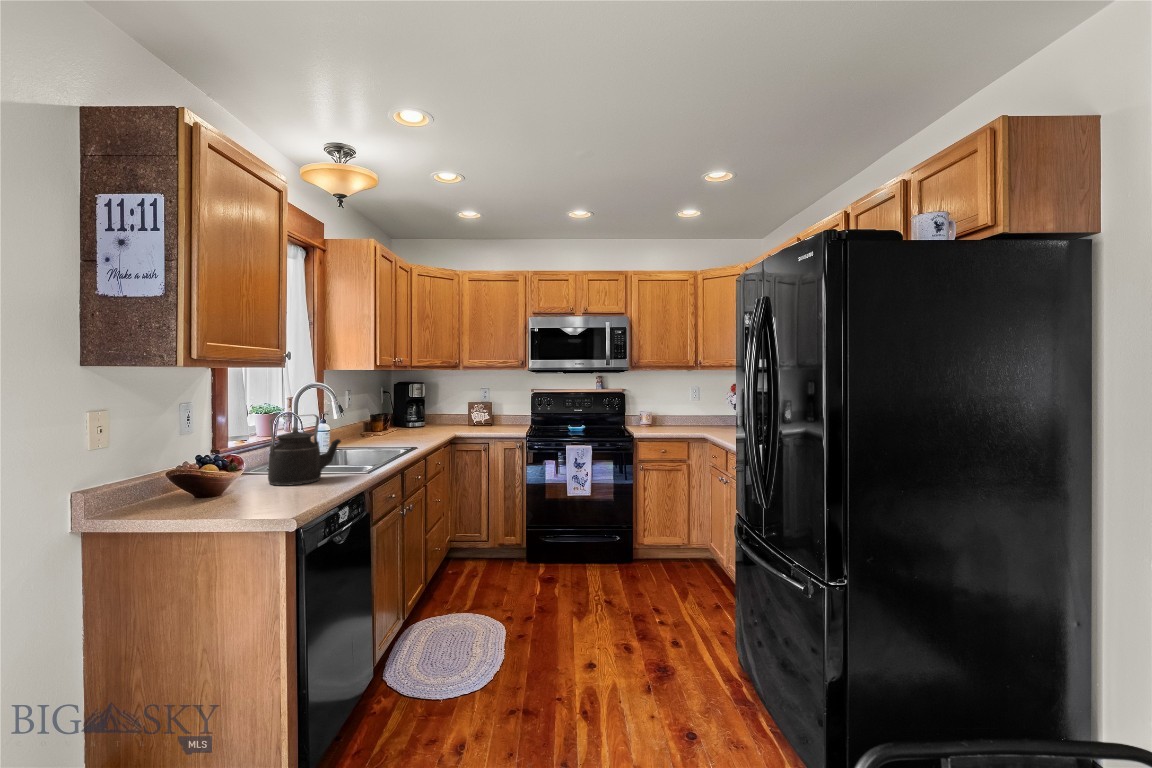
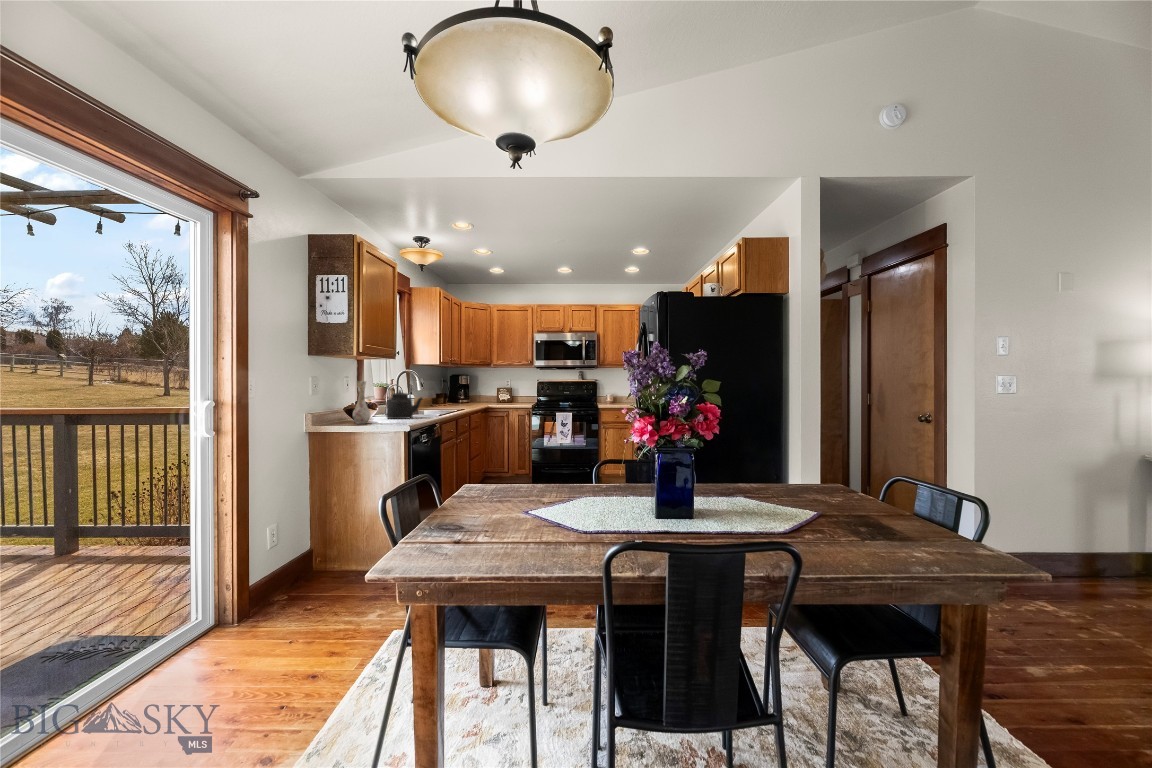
vase: none [184,419,225,511] -> present [353,381,370,424]

